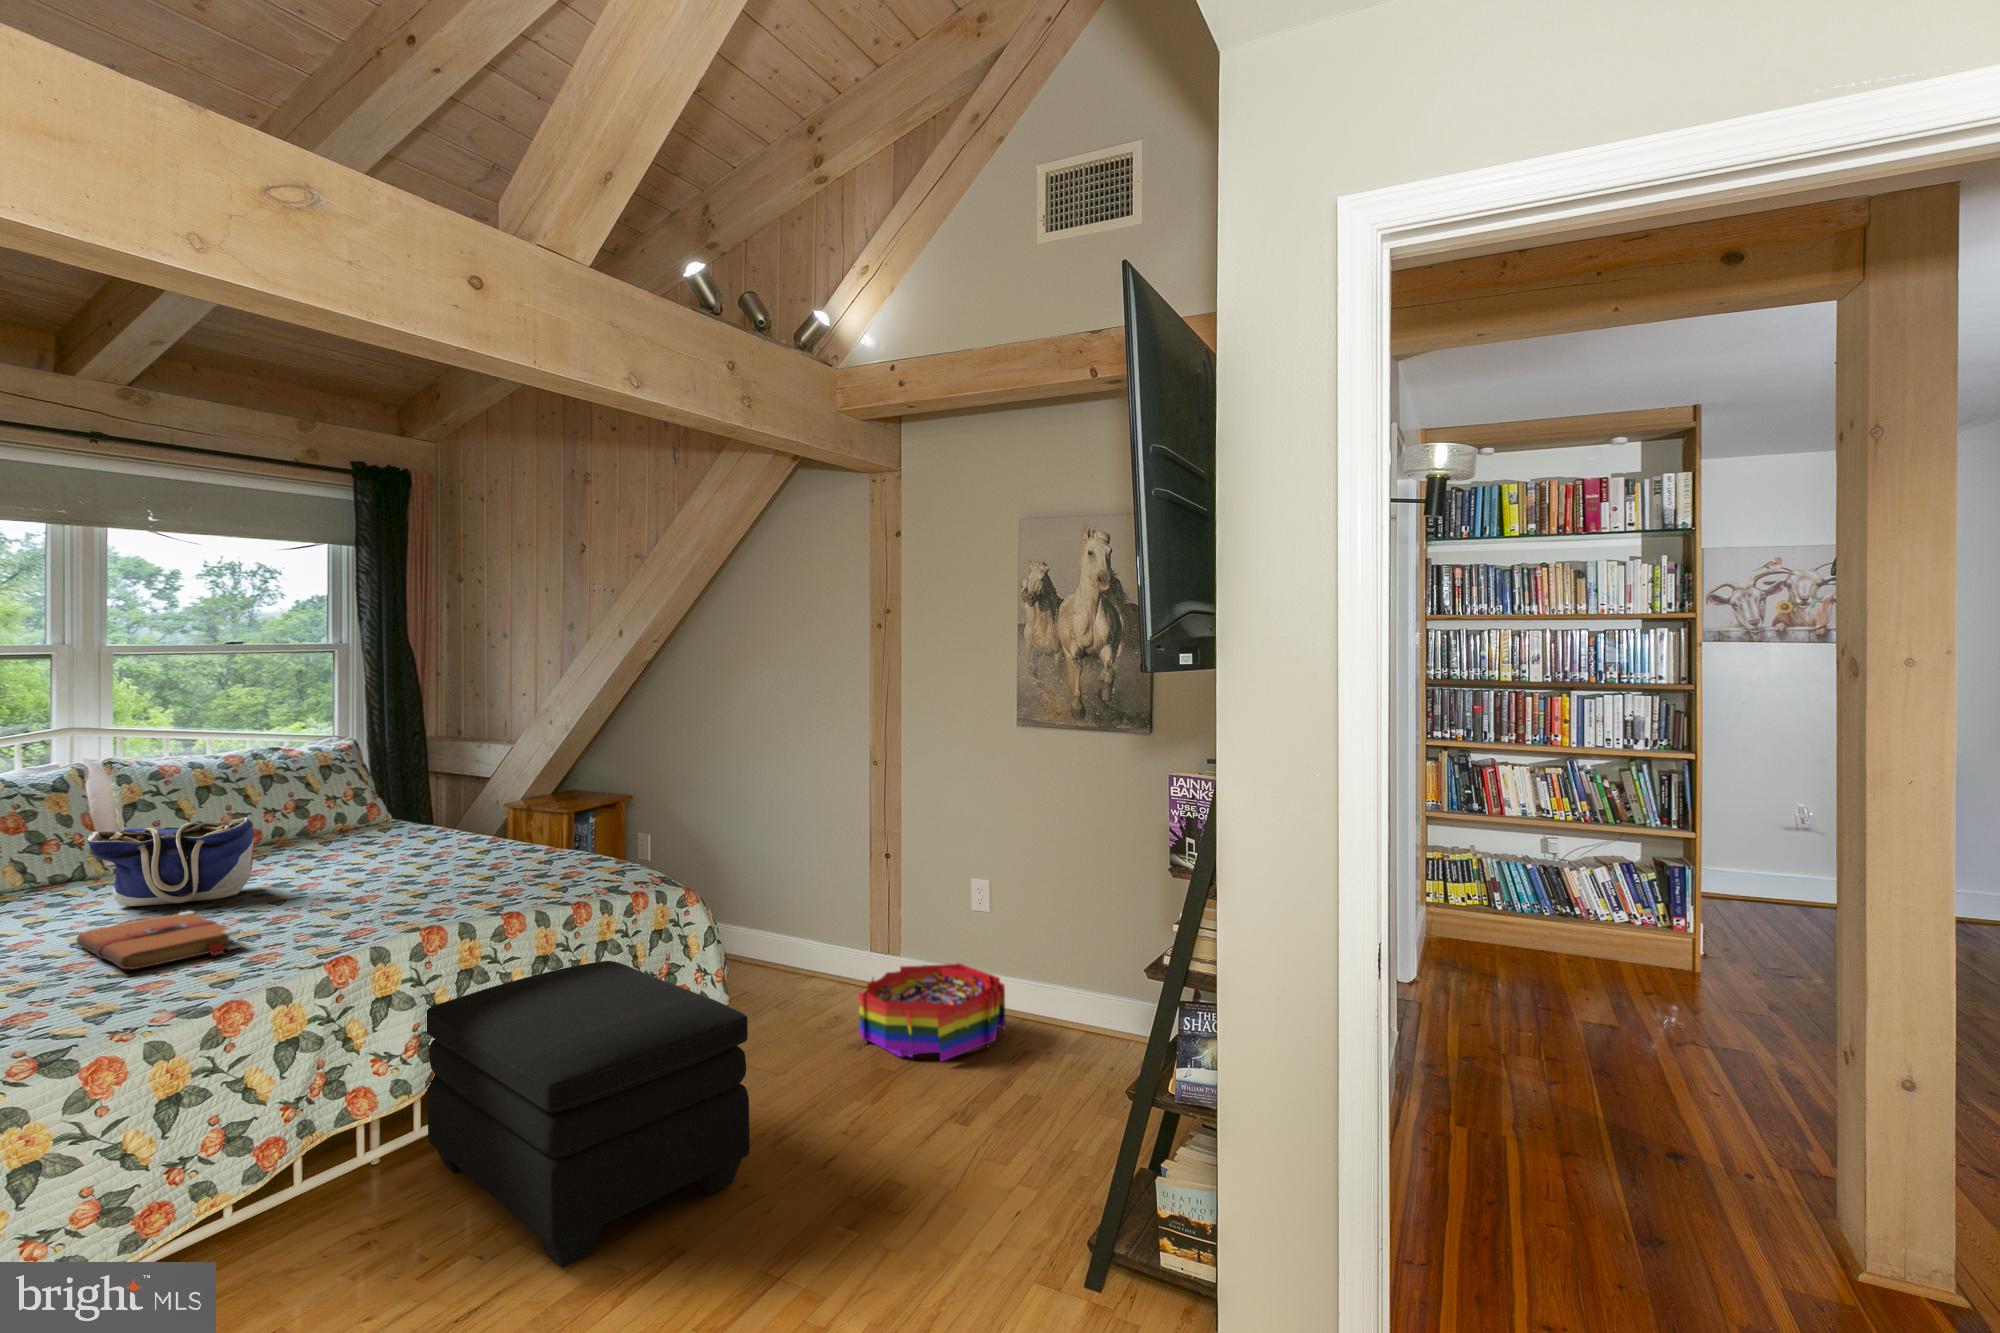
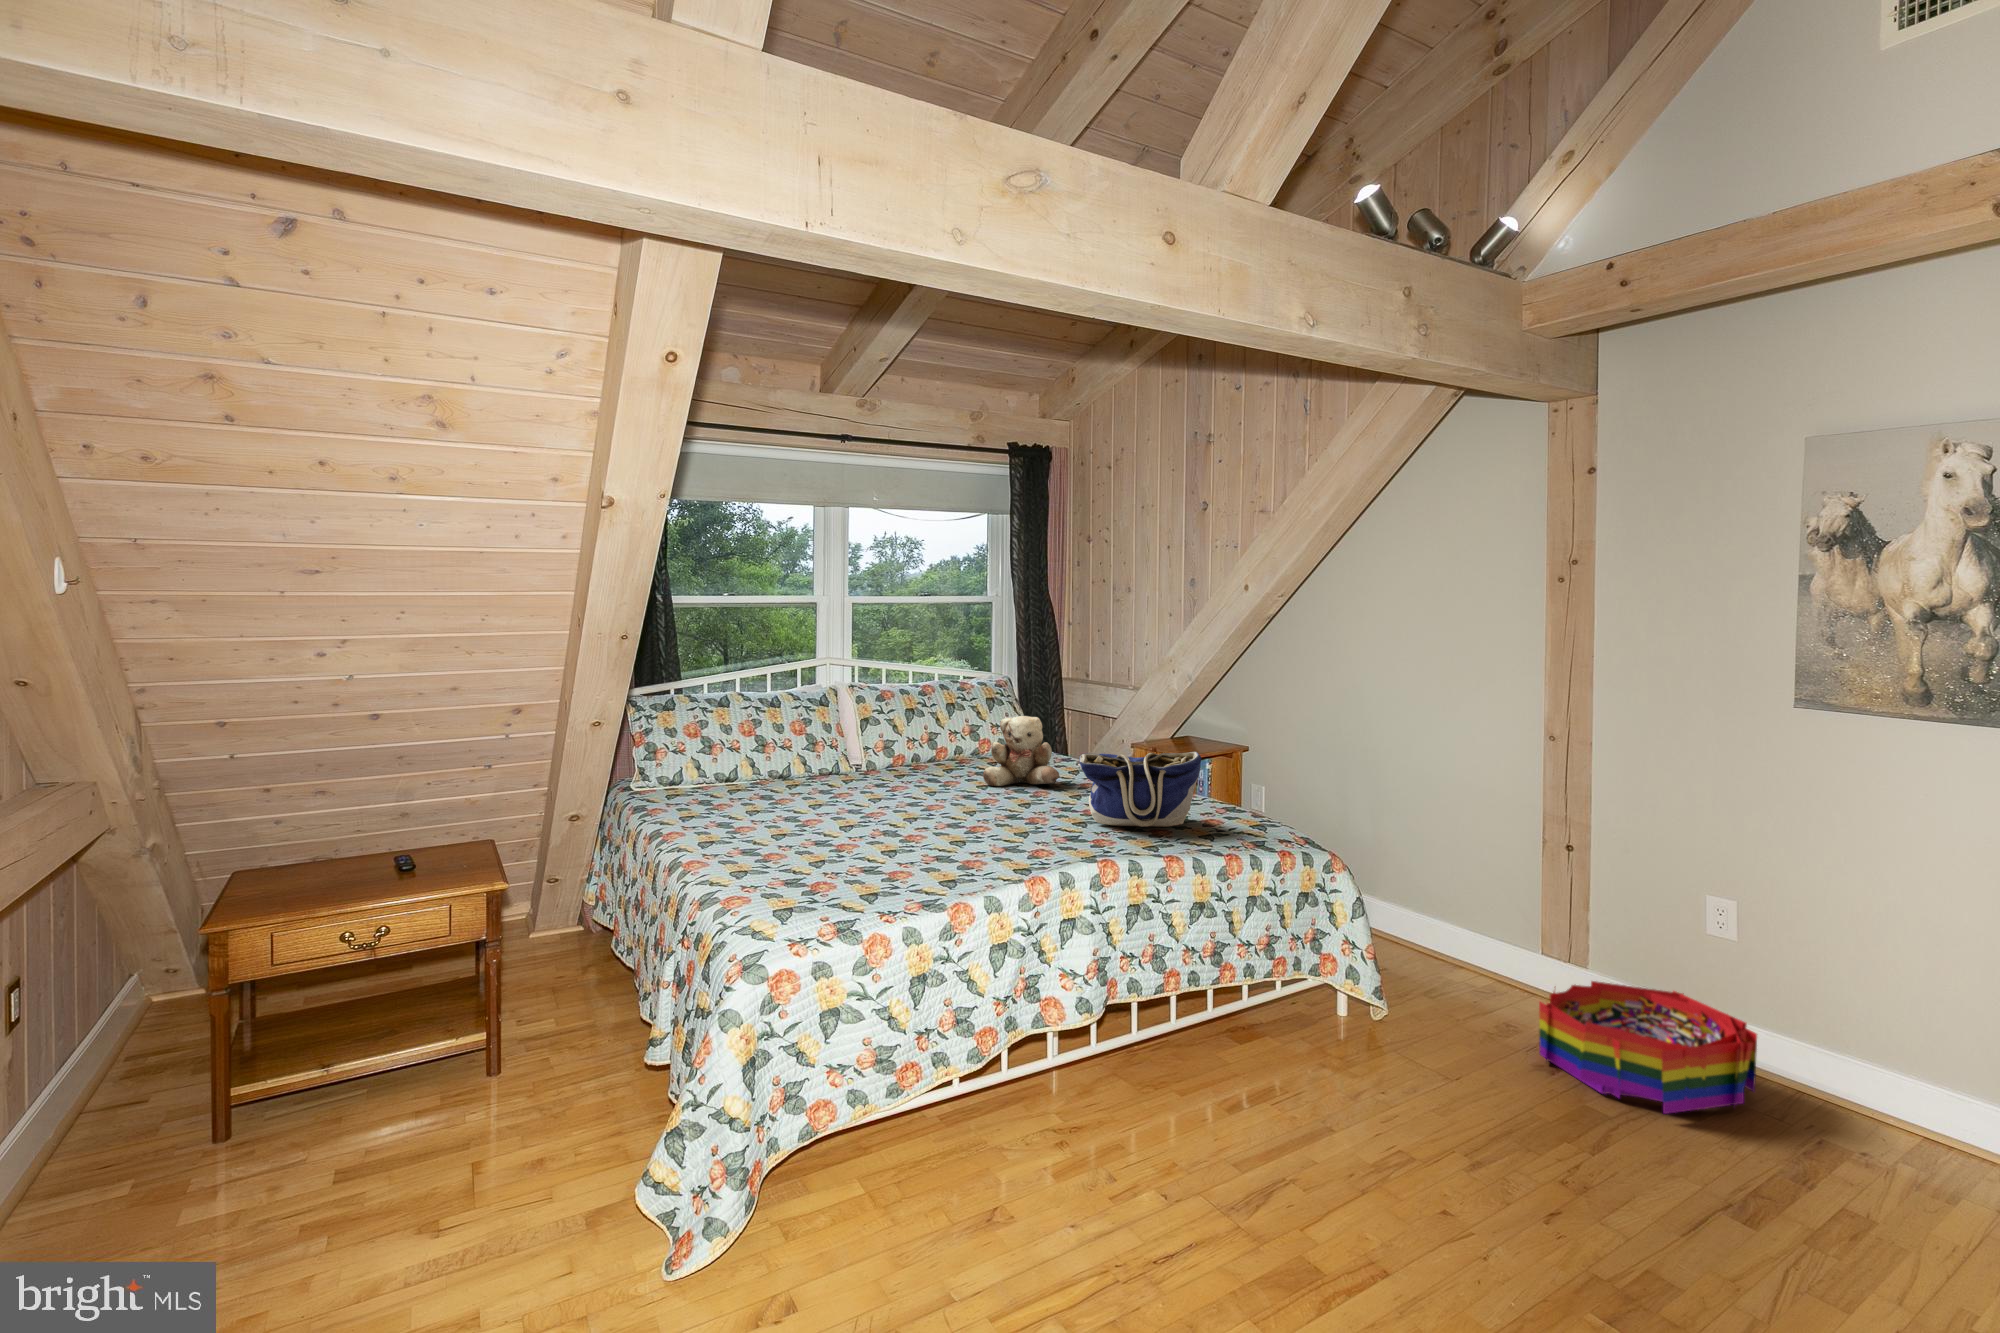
teddy bear: none [301,786,401,867] -> present [983,716,1059,786]
tote bag: present [87,817,254,906] -> present [1078,752,1202,827]
book: present [77,911,242,969] -> none [844,814,957,859]
ottoman: present [425,961,750,1267] -> none [1100,917,1438,1230]

